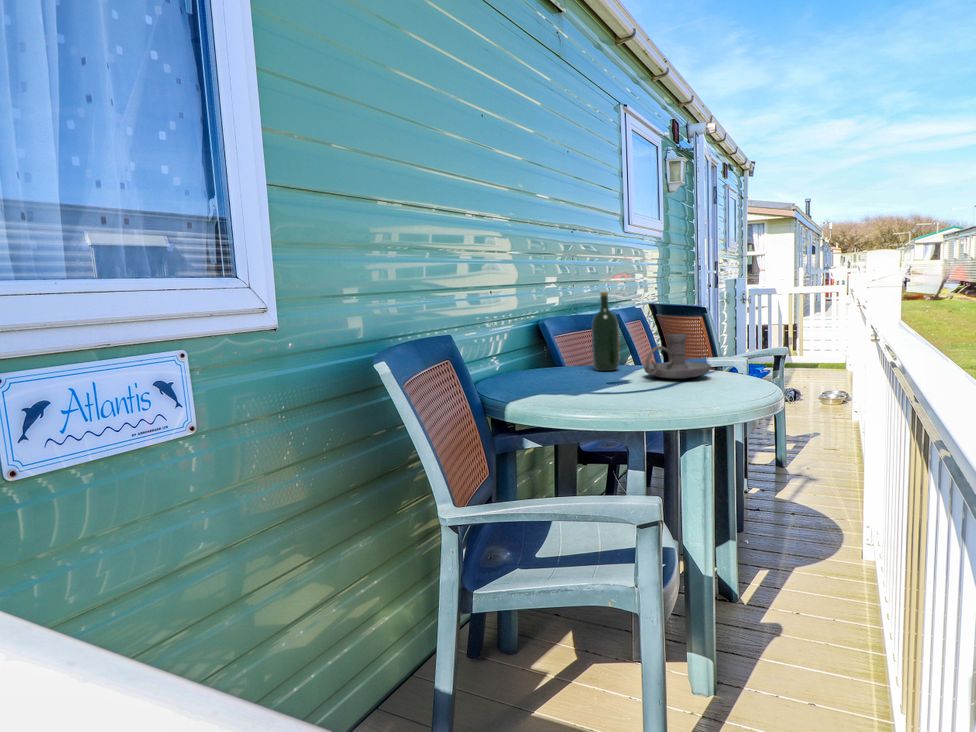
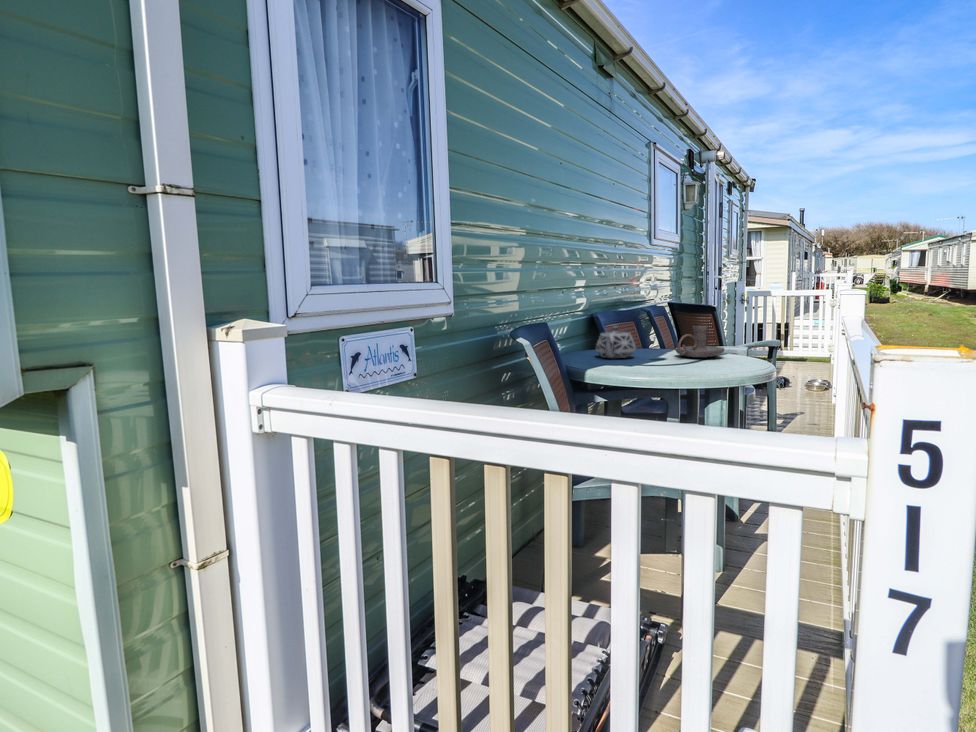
wine bottle: present [592,292,620,371] -> none [636,294,656,352]
teapot: none [533,337,588,382] -> present [596,326,636,358]

